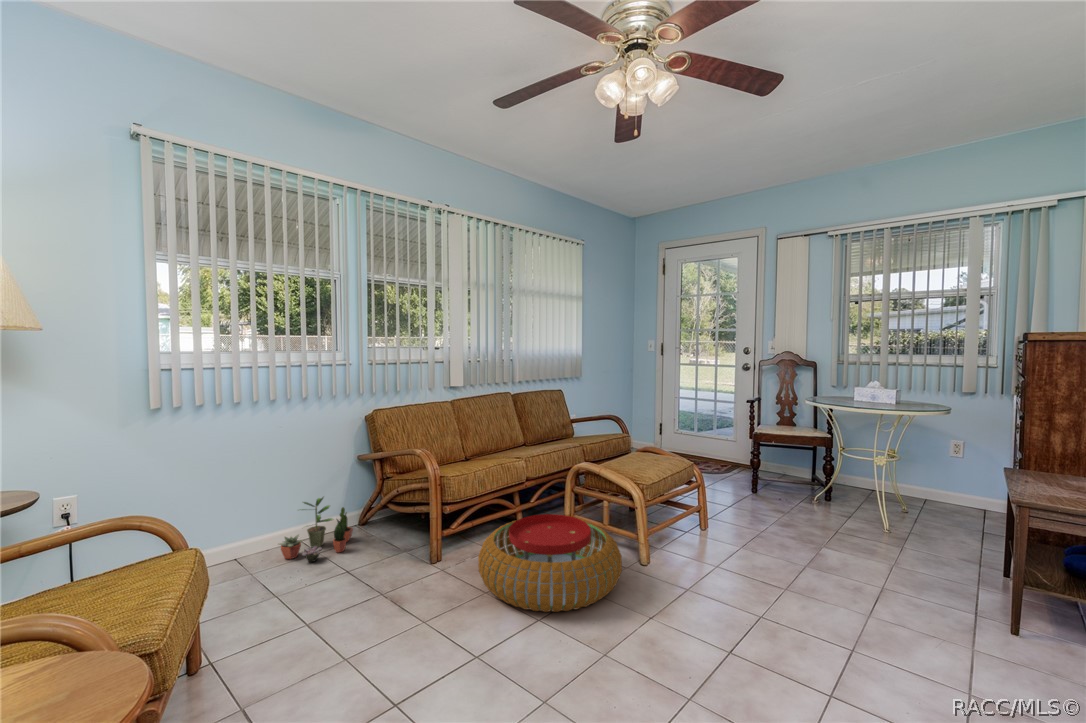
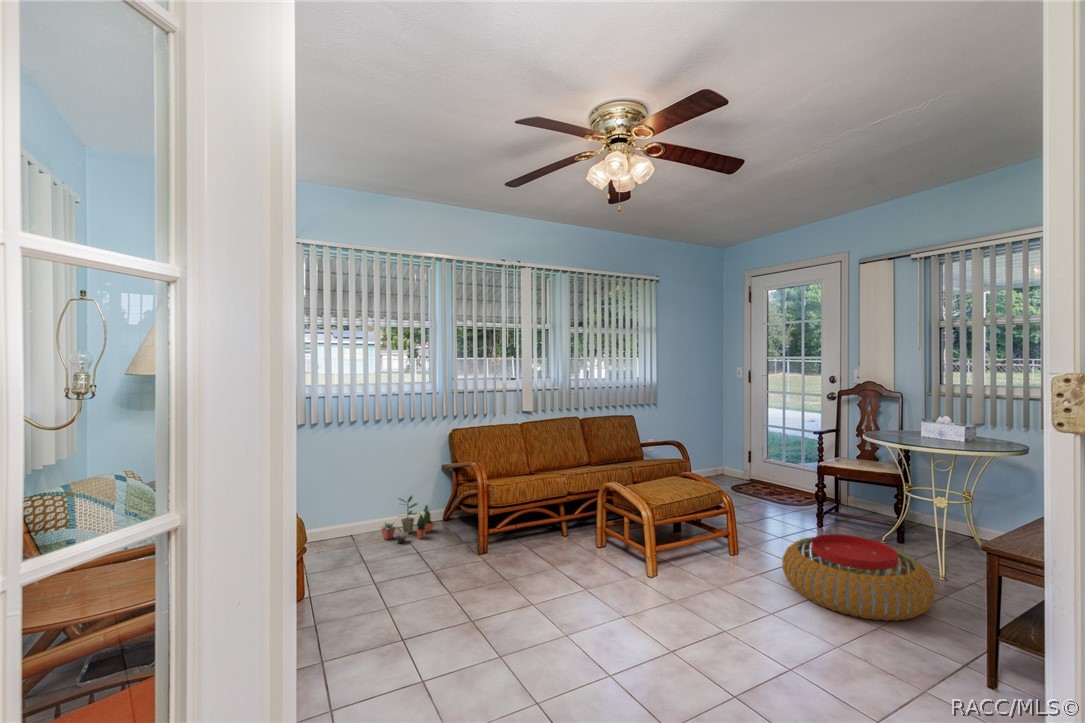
pouf: present [478,514,622,612] -> present [782,534,935,621]

